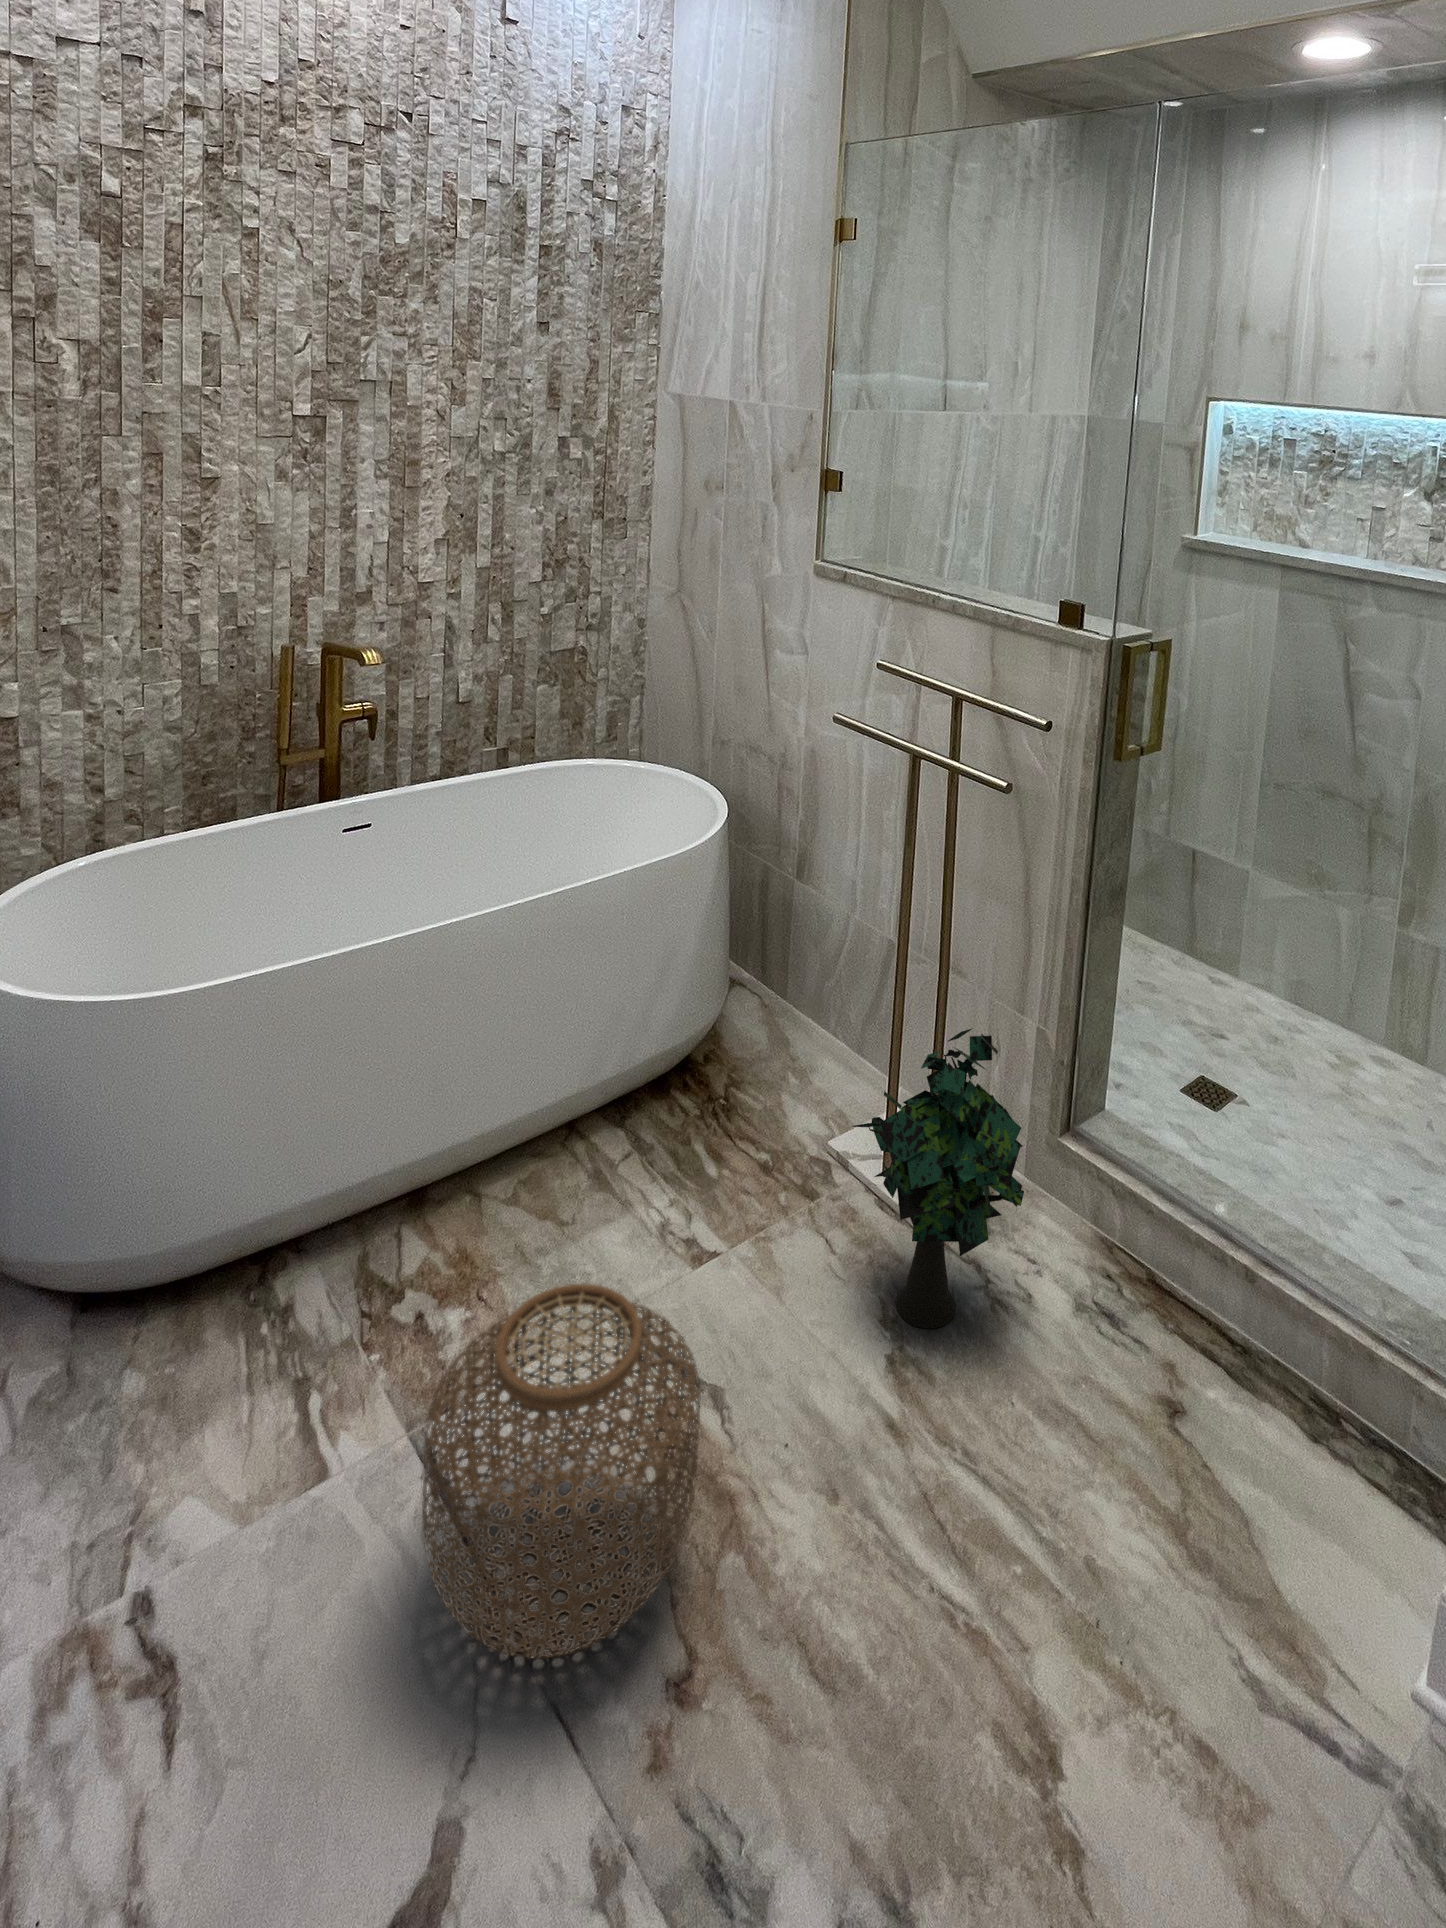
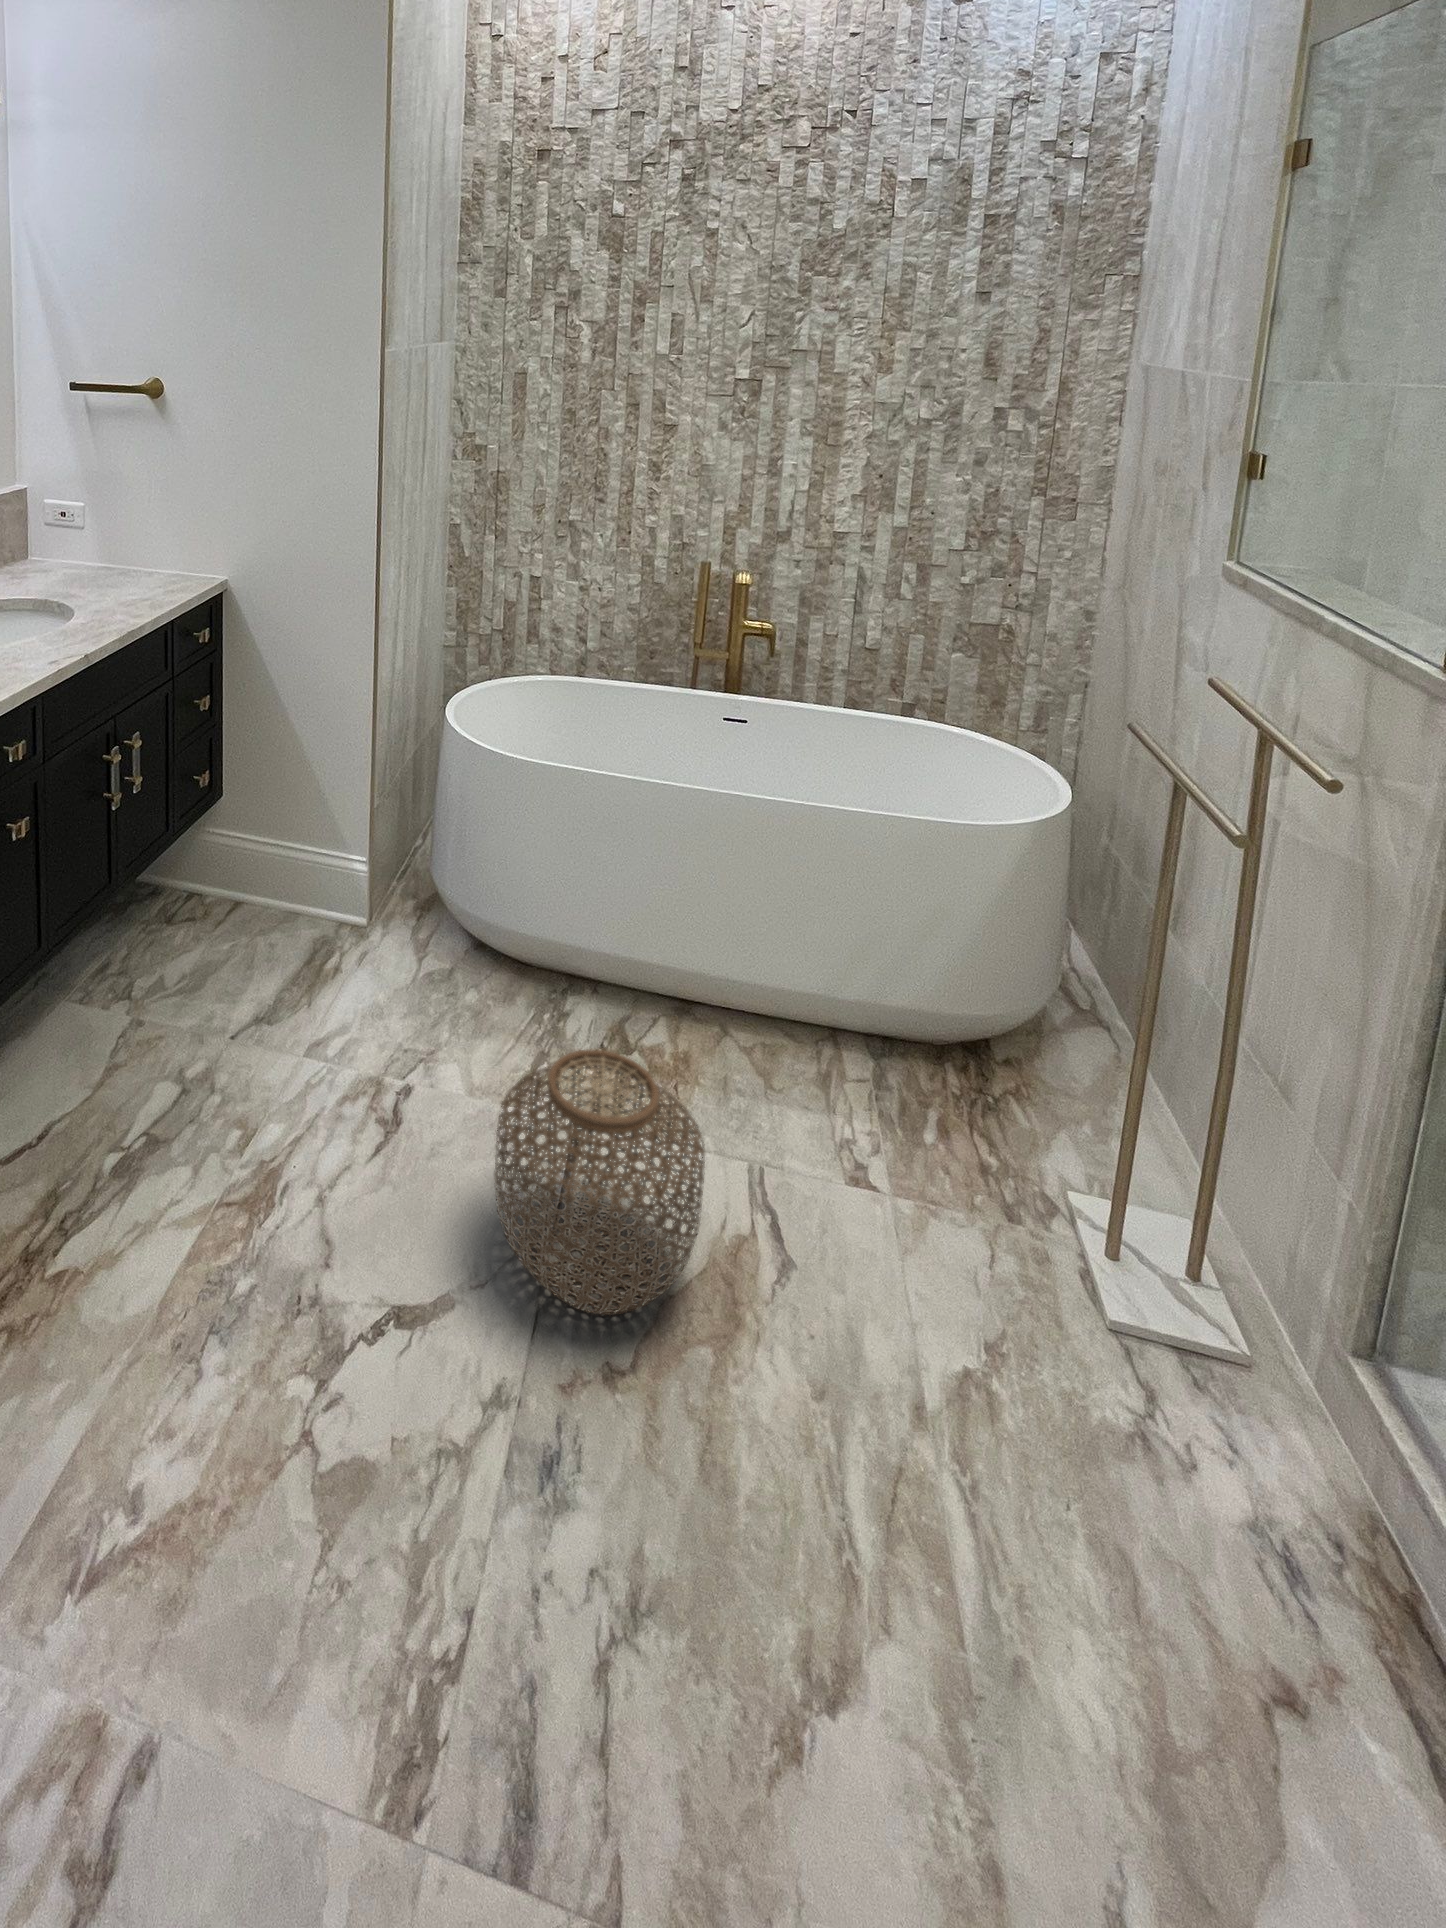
decorative plant: present [852,1029,1024,1329] -> none [989,1090,1201,1393]

